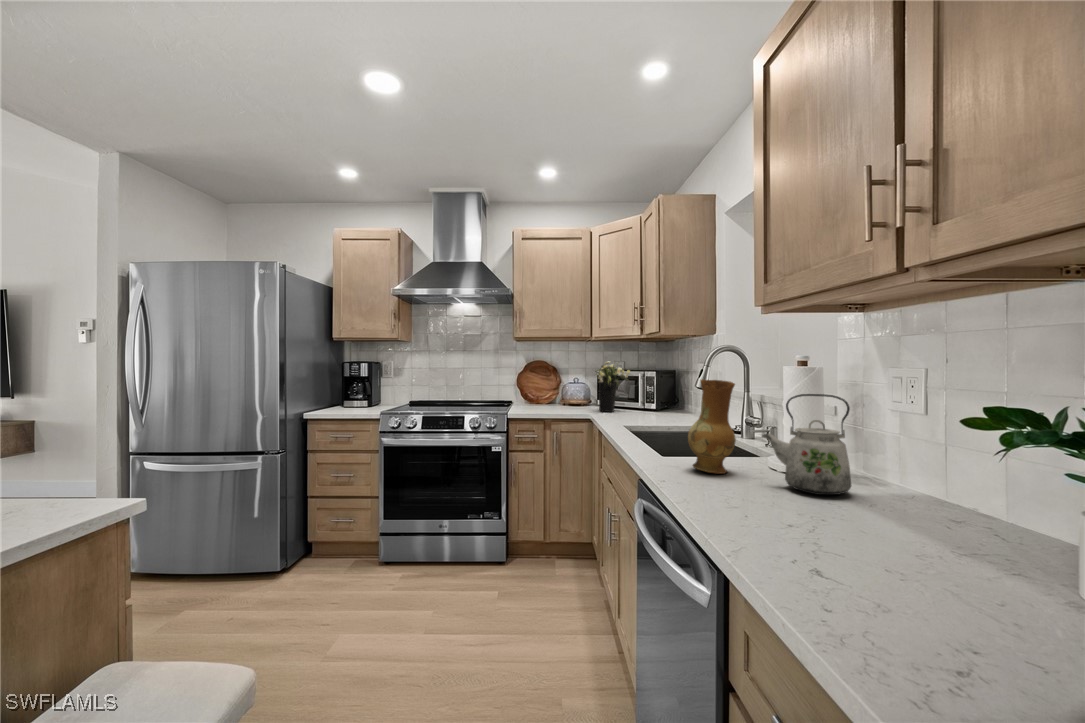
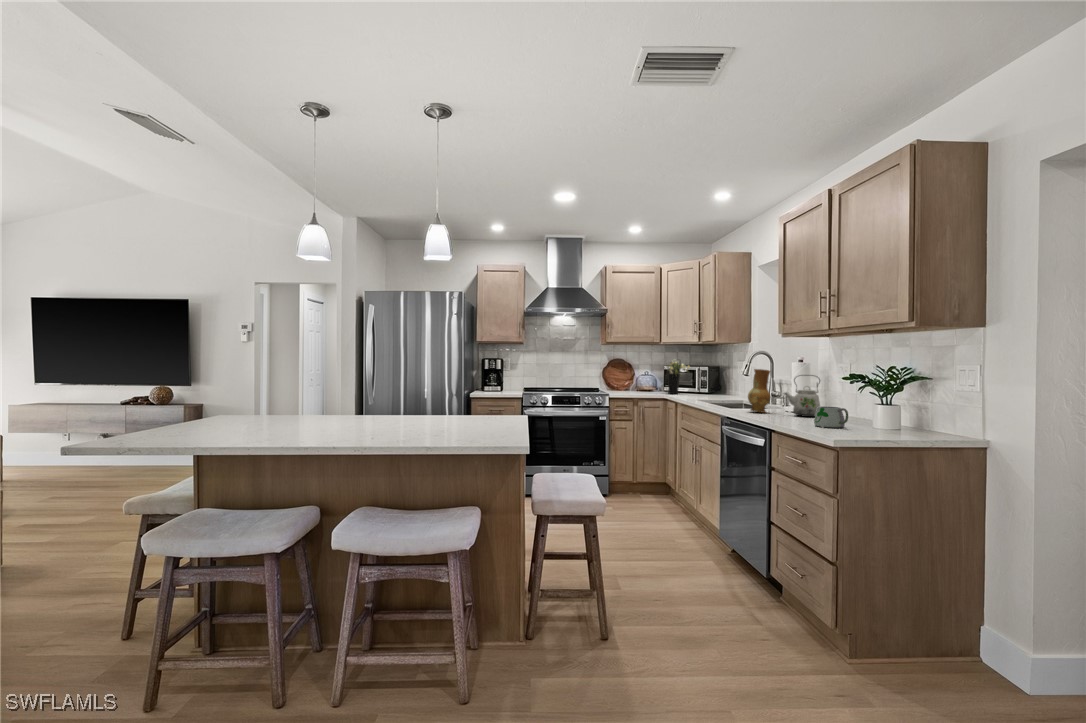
mug: none [853,502,989,599] -> present [814,407,848,428]

